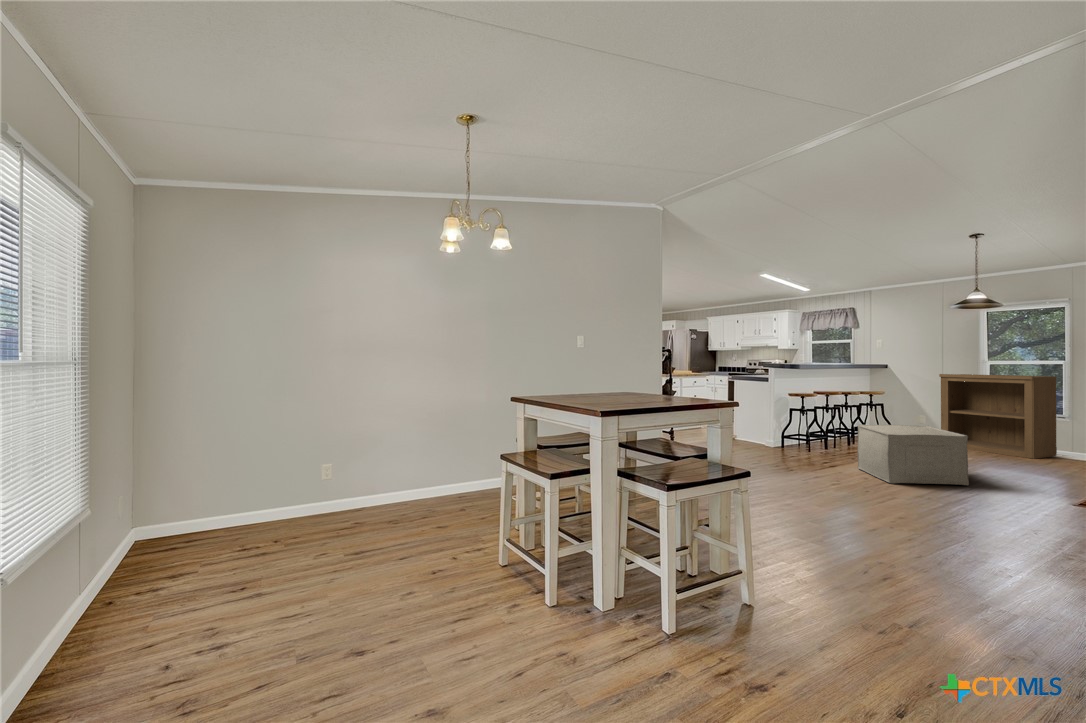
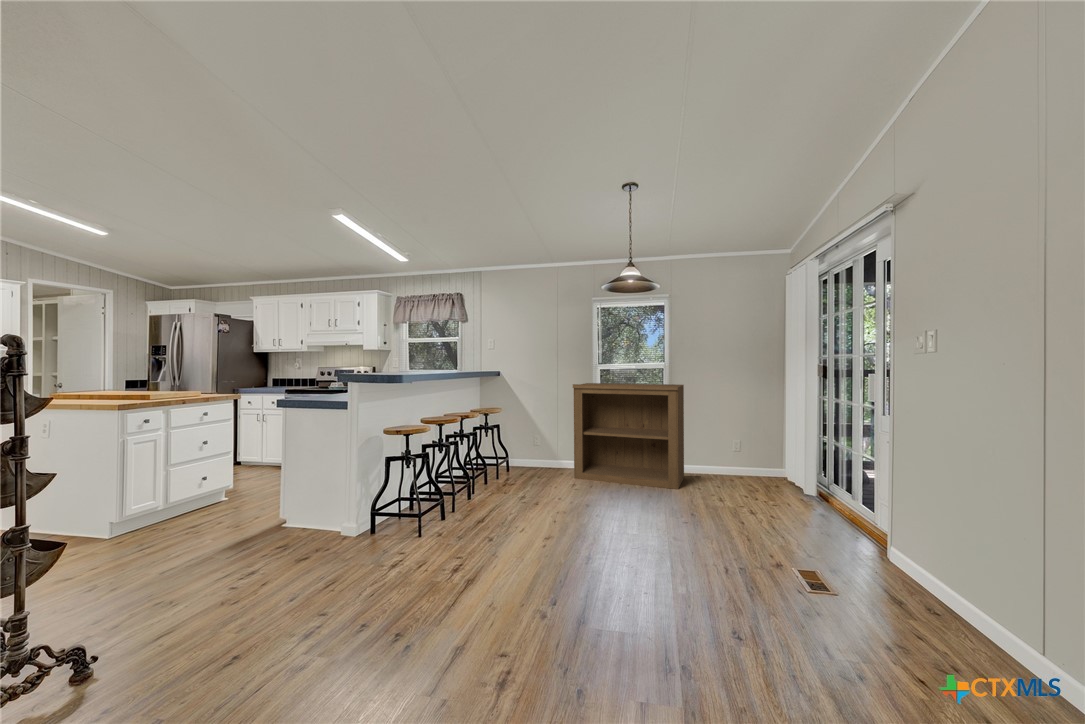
ottoman: present [857,425,969,485] -> none [539,488,746,681]

